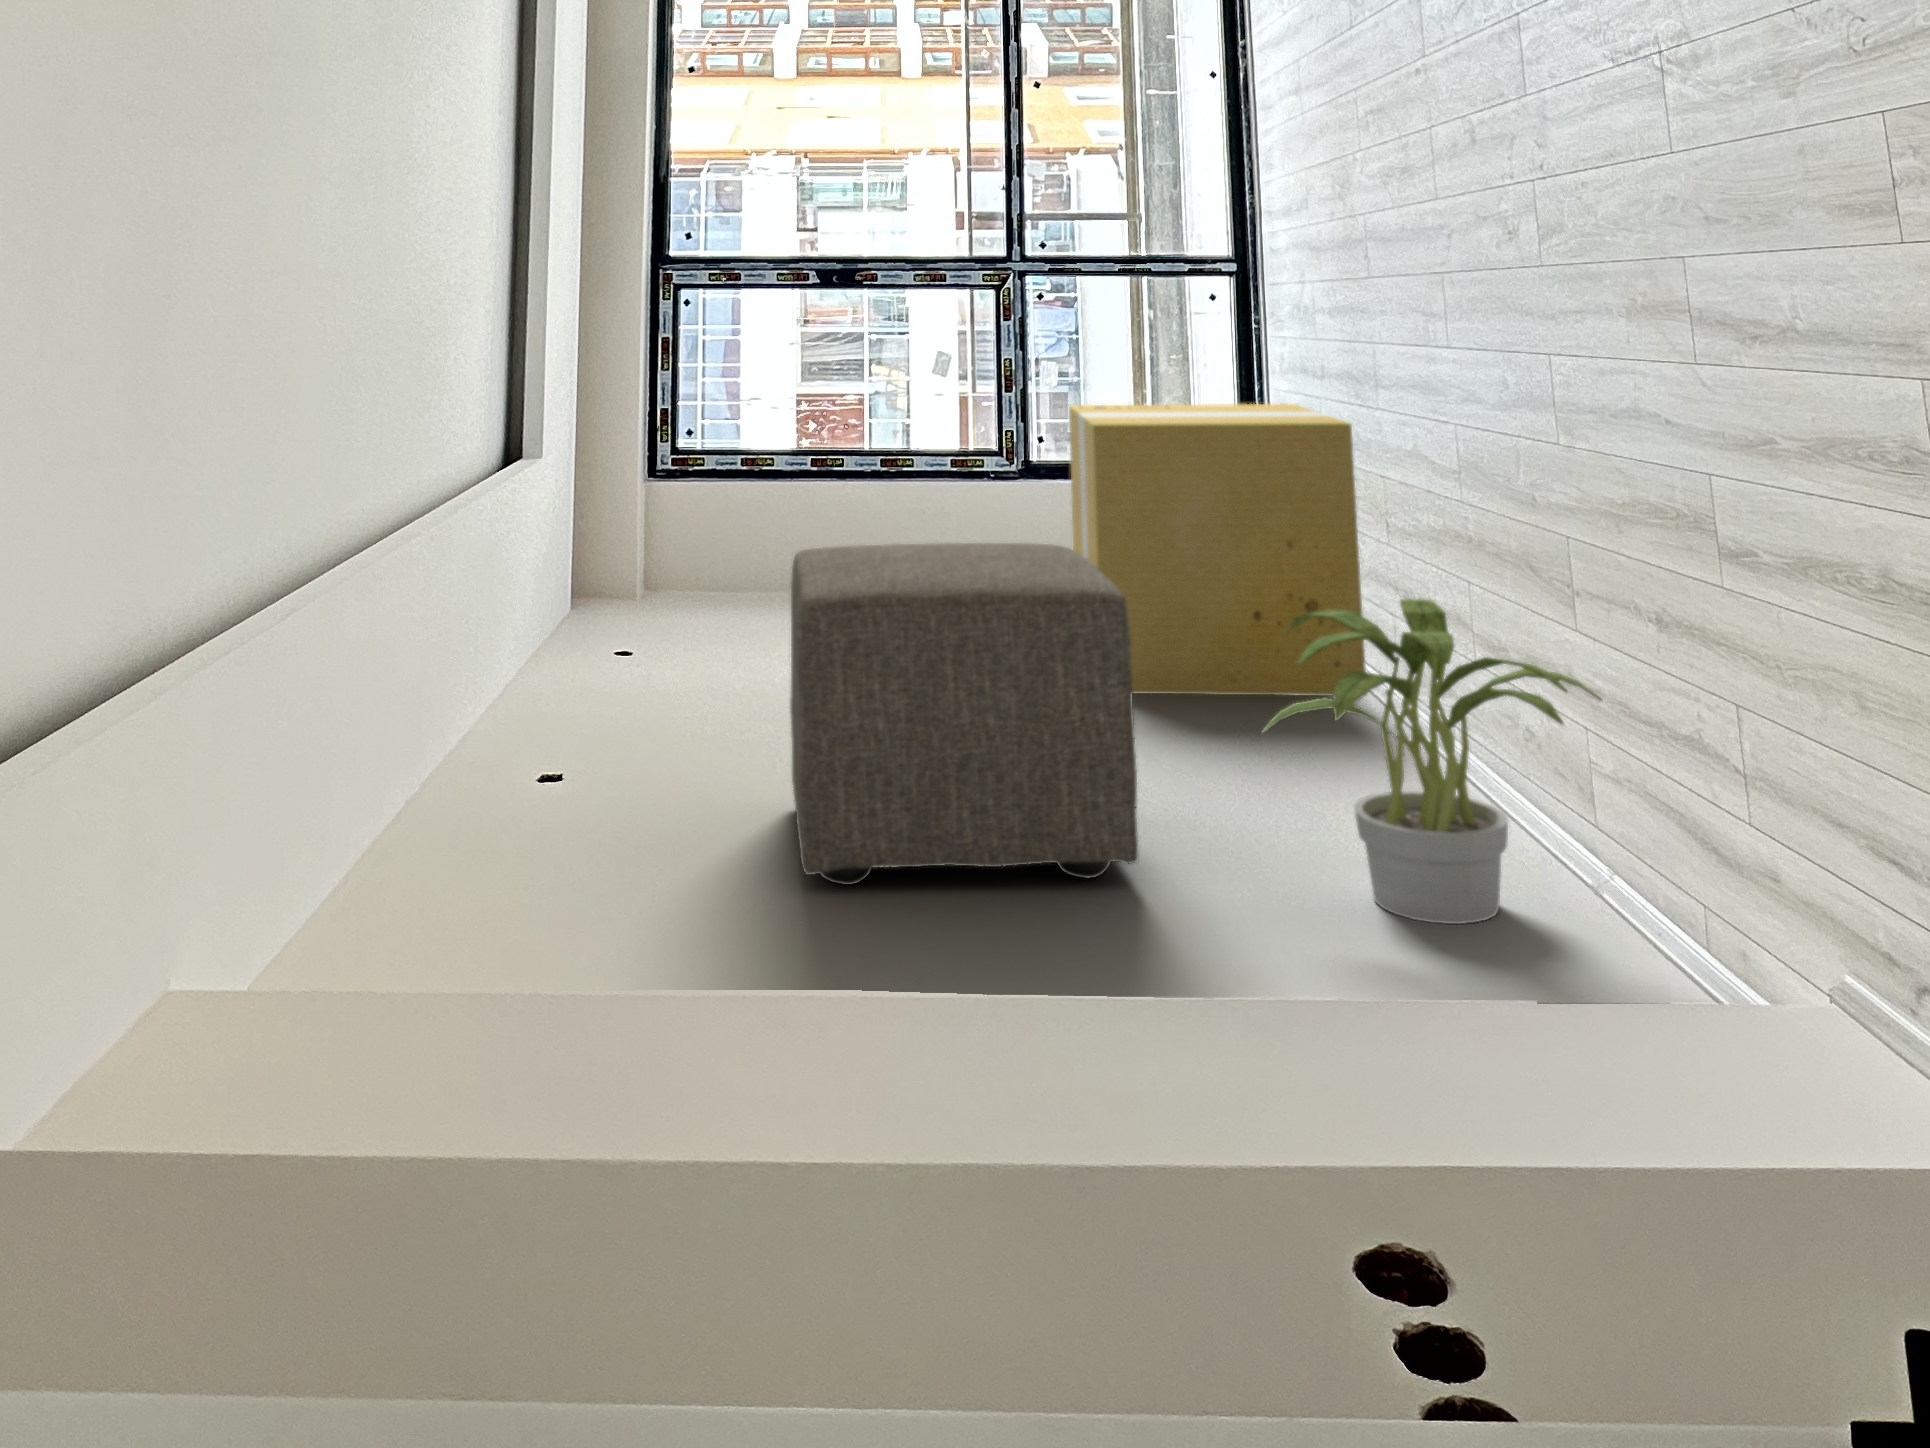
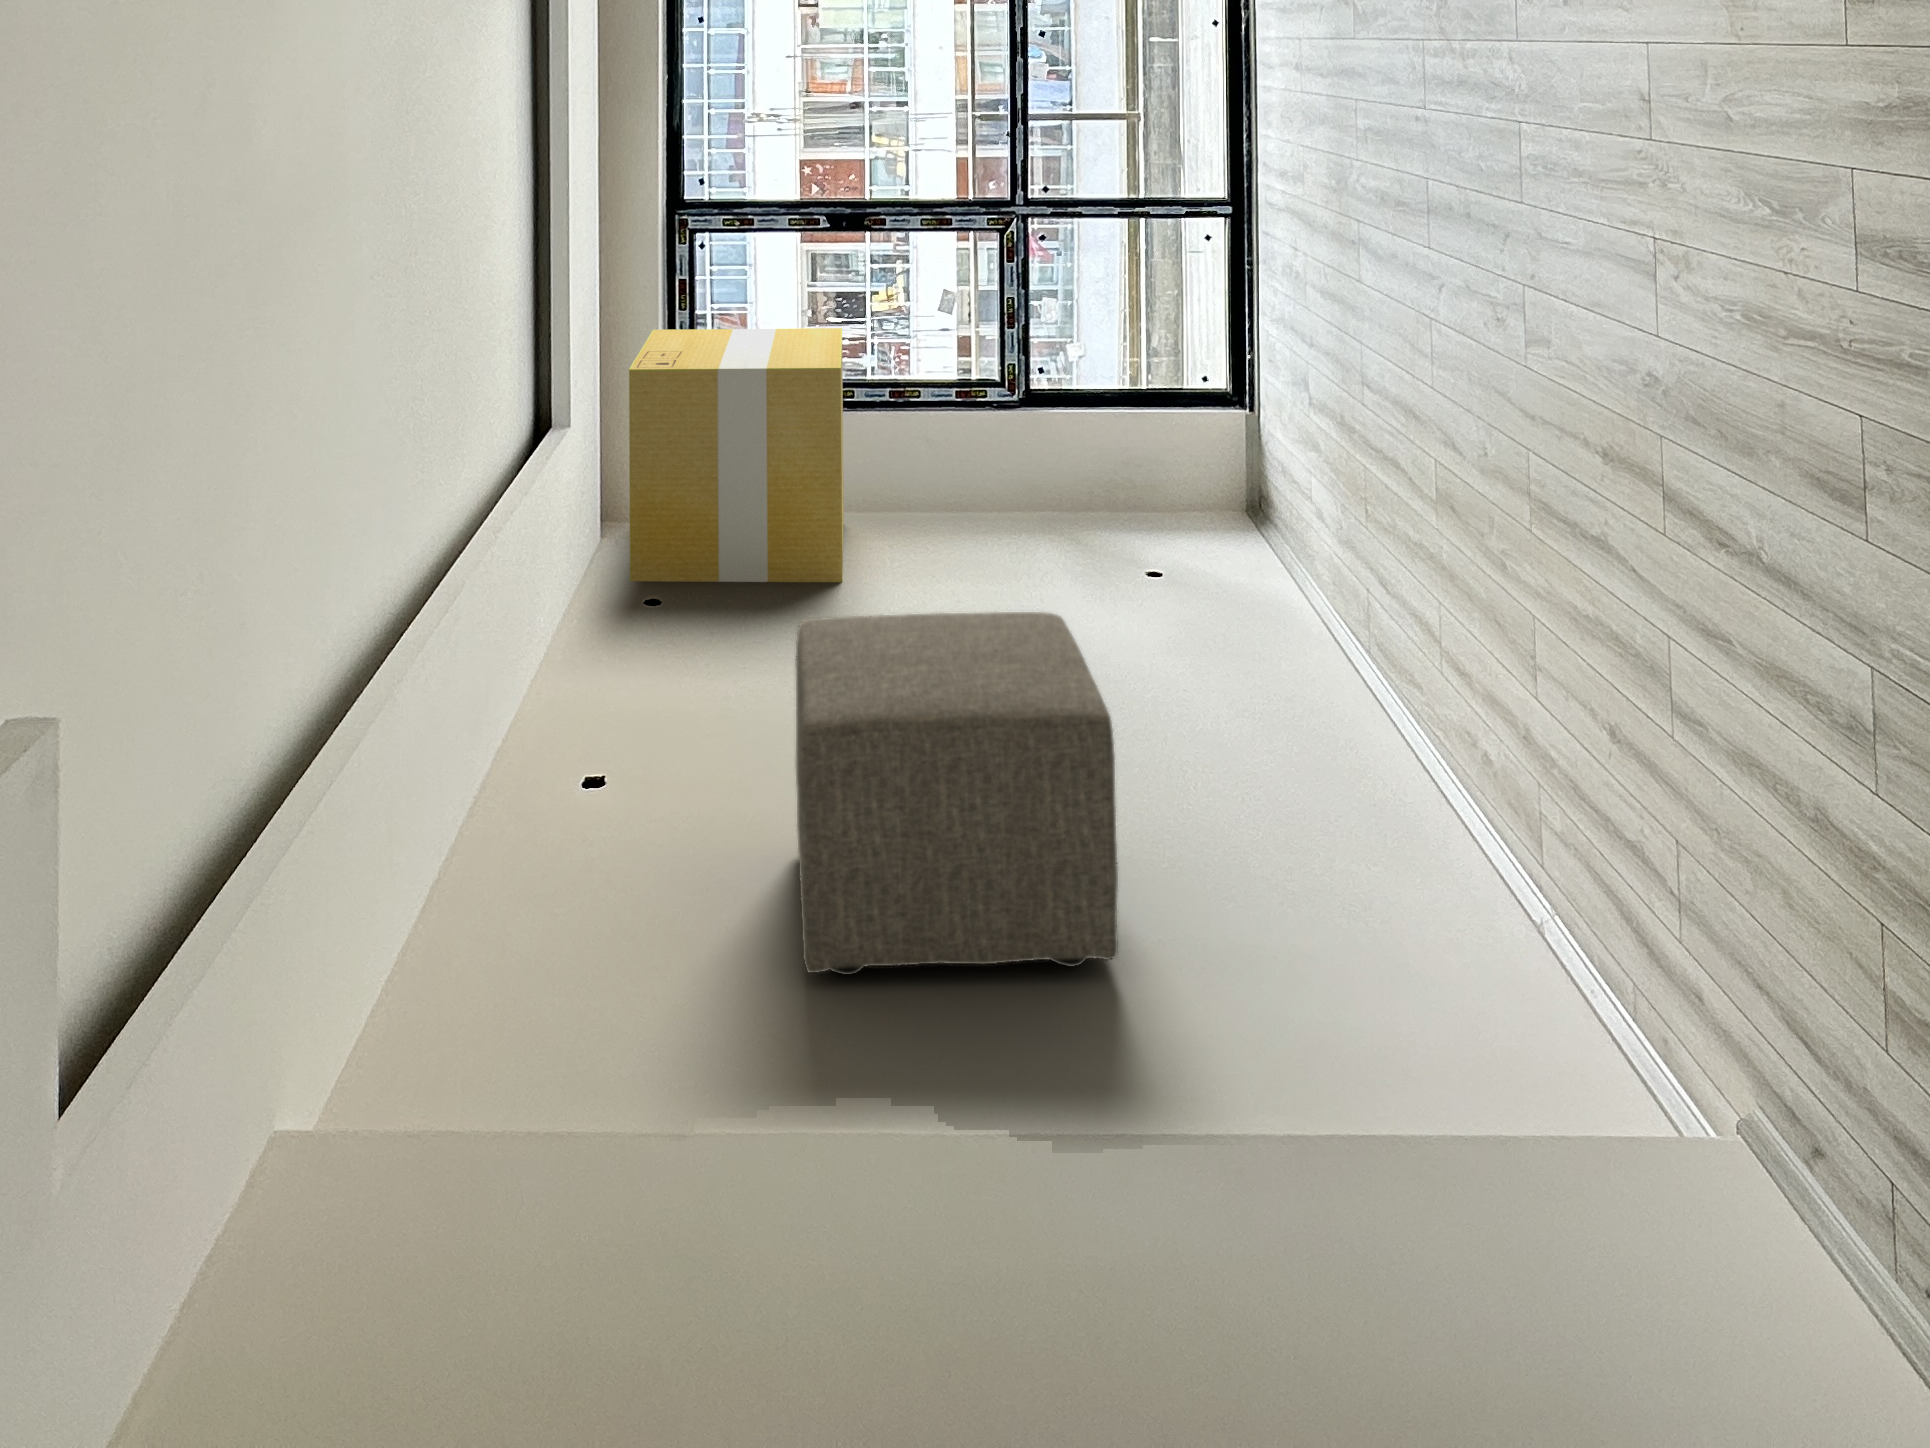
cardboard box: present [1069,404,1366,696] -> present [629,328,844,582]
potted plant: present [1262,599,1601,924] -> none [1236,705,1559,1035]

